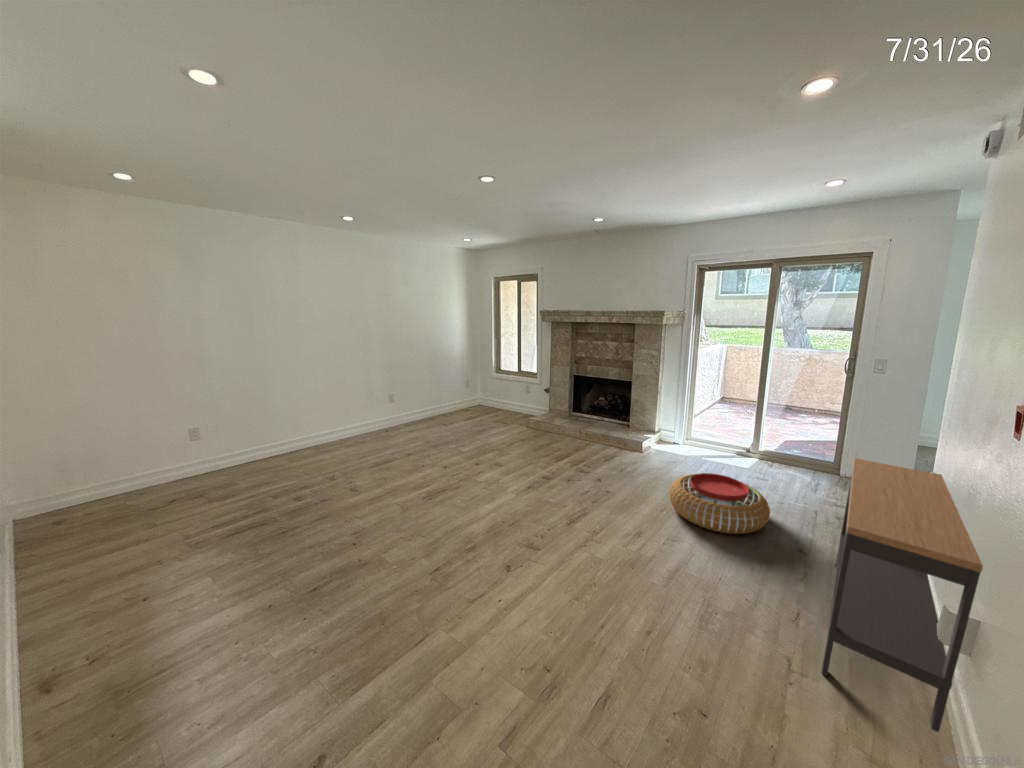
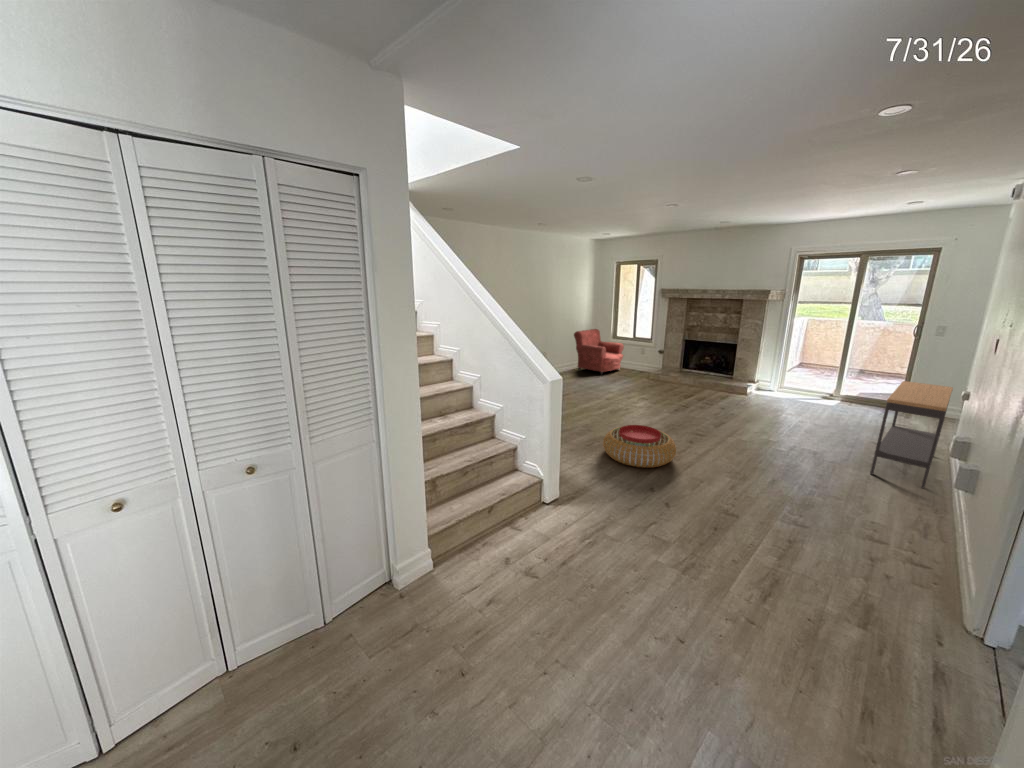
armchair: none [440,361,506,421] -> present [574,329,624,374]
pouf: present [669,473,770,534] -> present [603,425,676,468]

